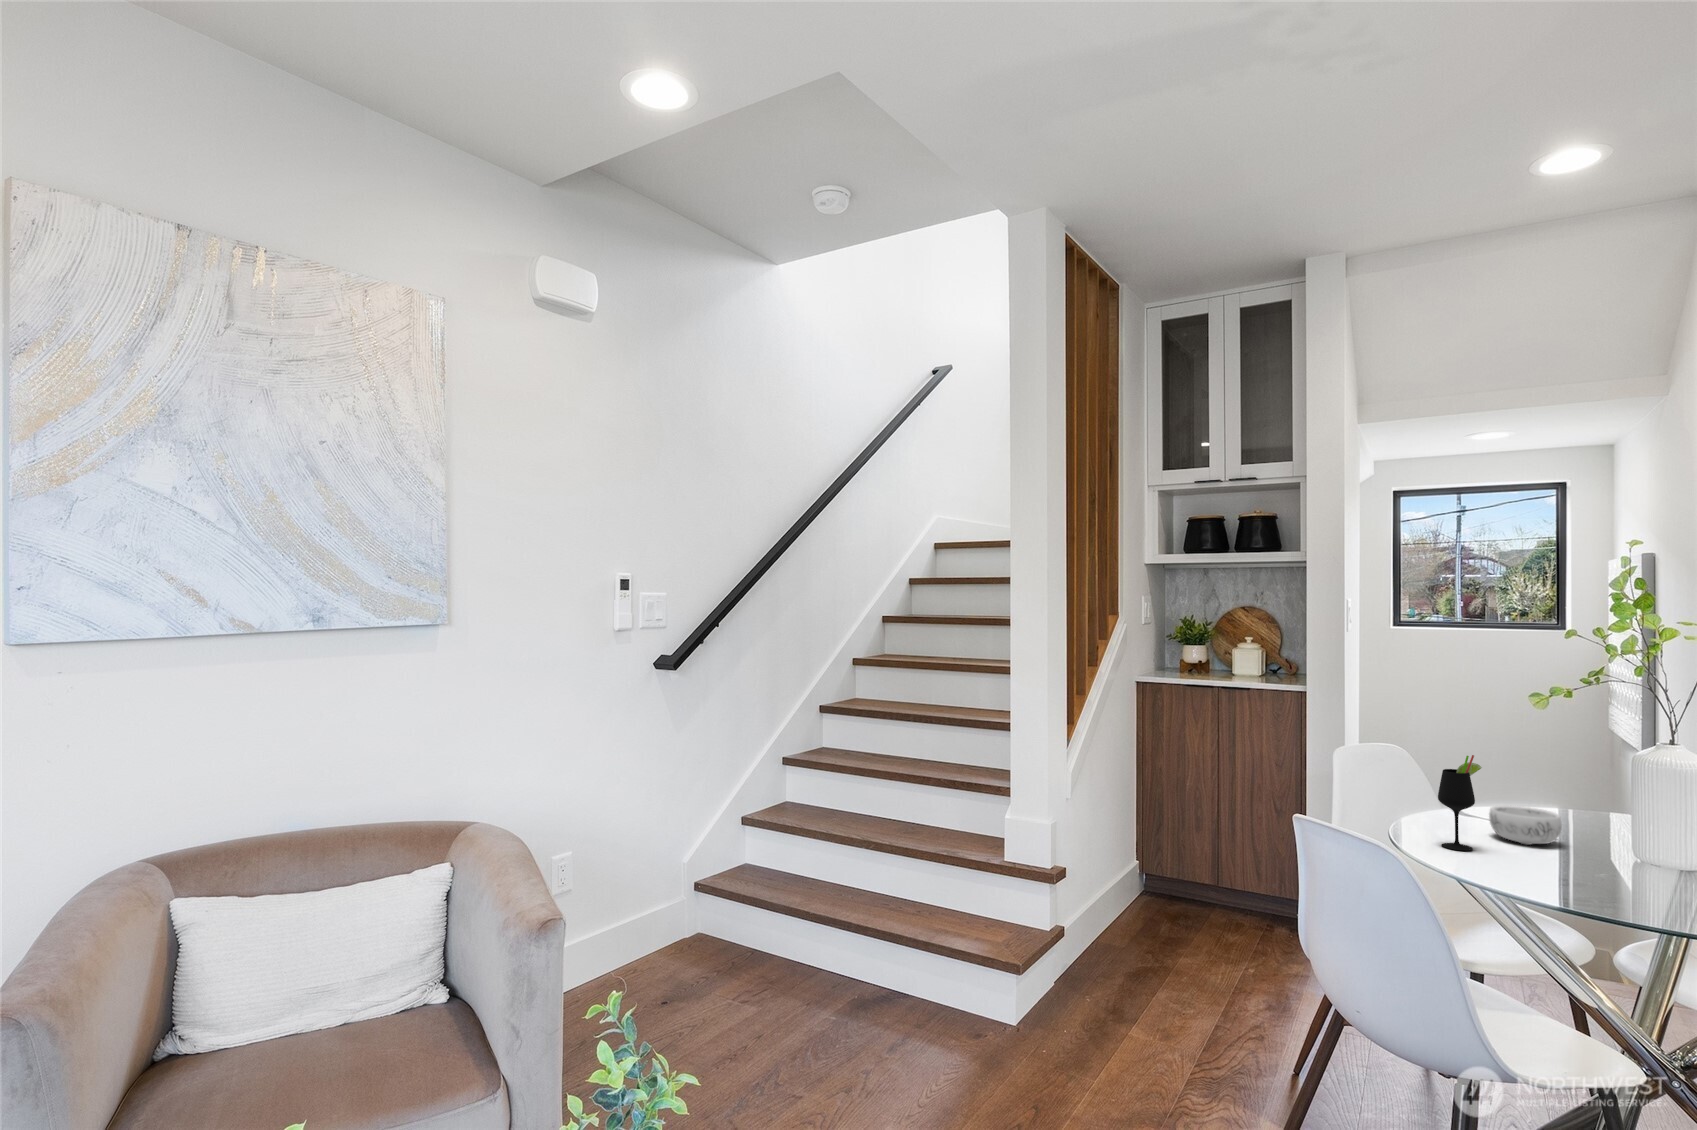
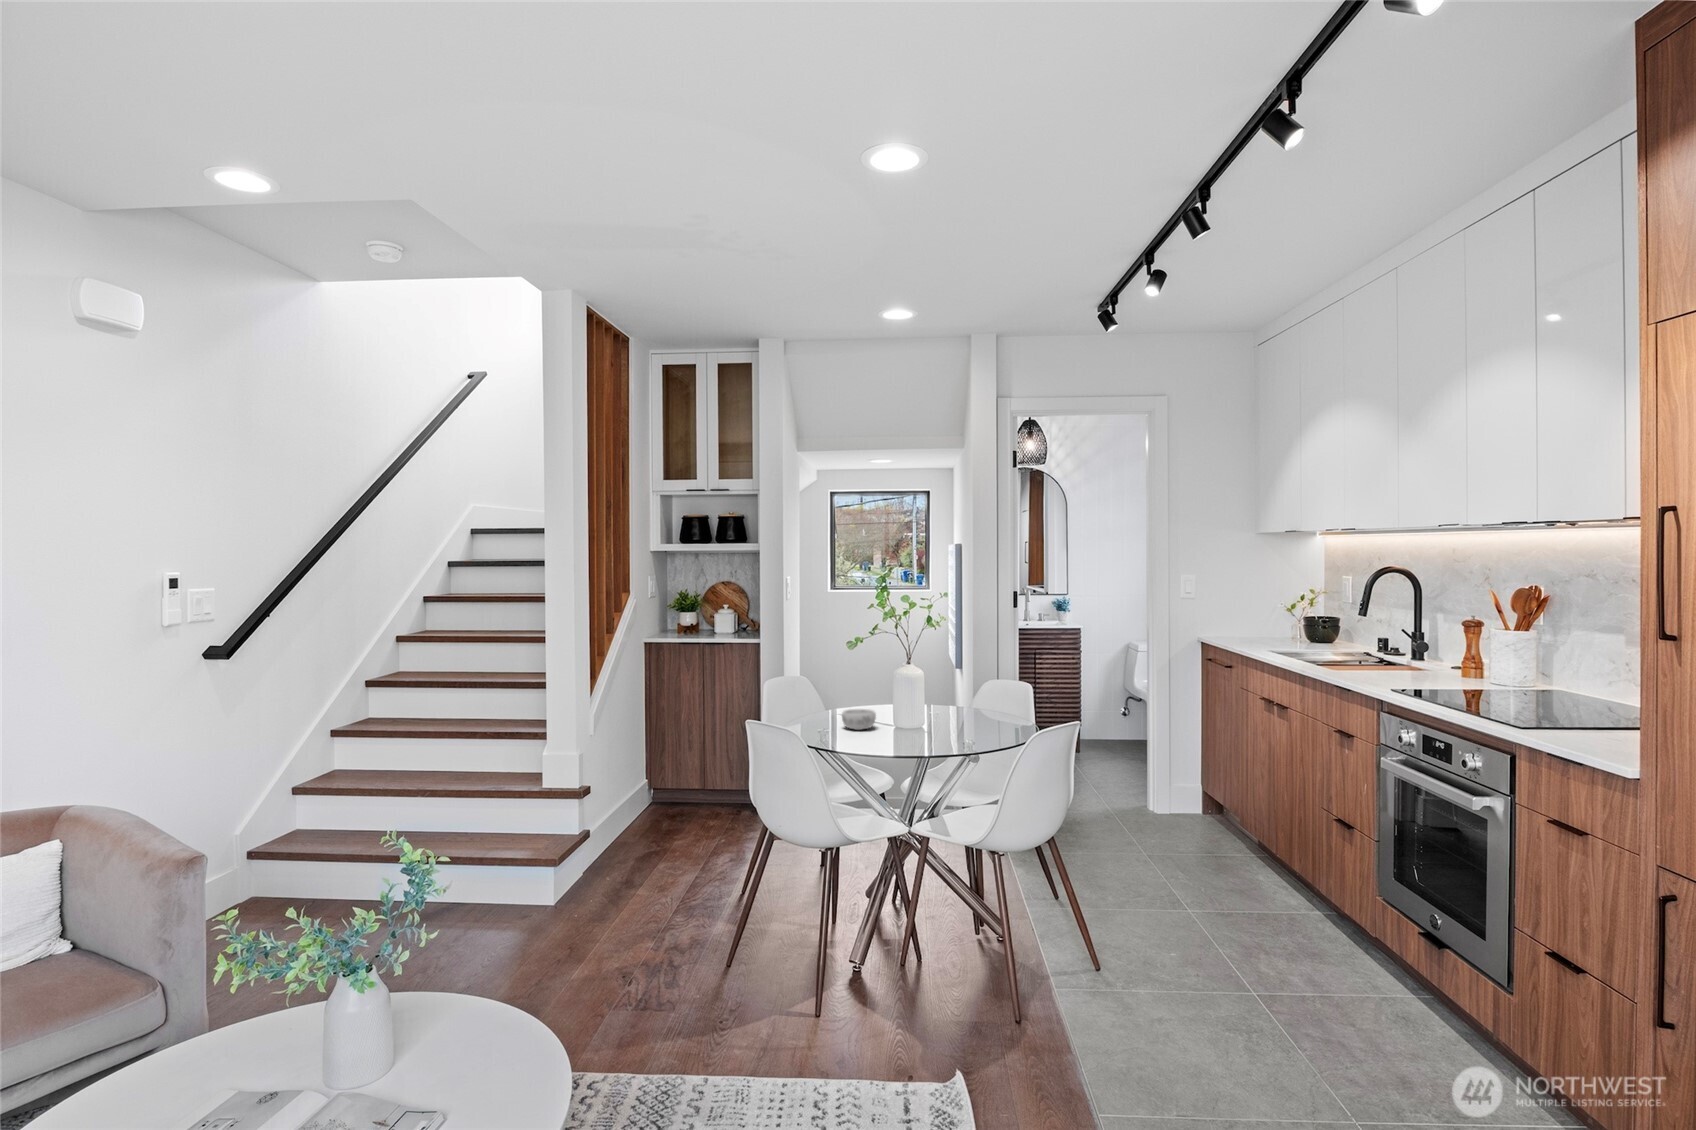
wine glass: present [1438,755,1482,850] -> none [813,682,834,737]

